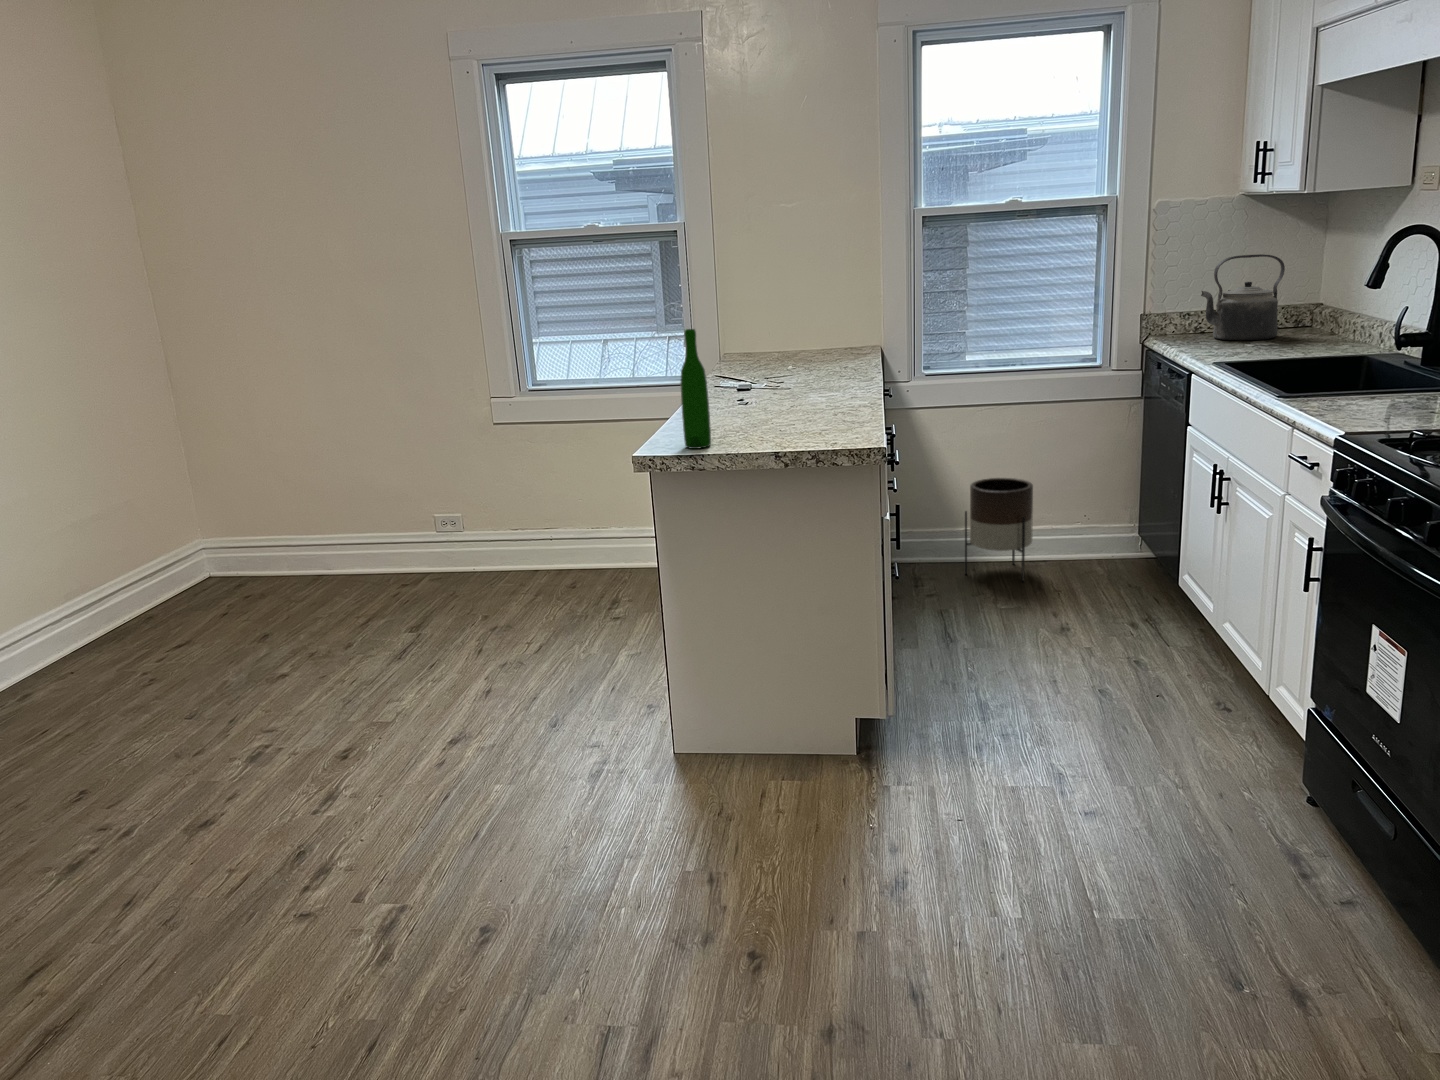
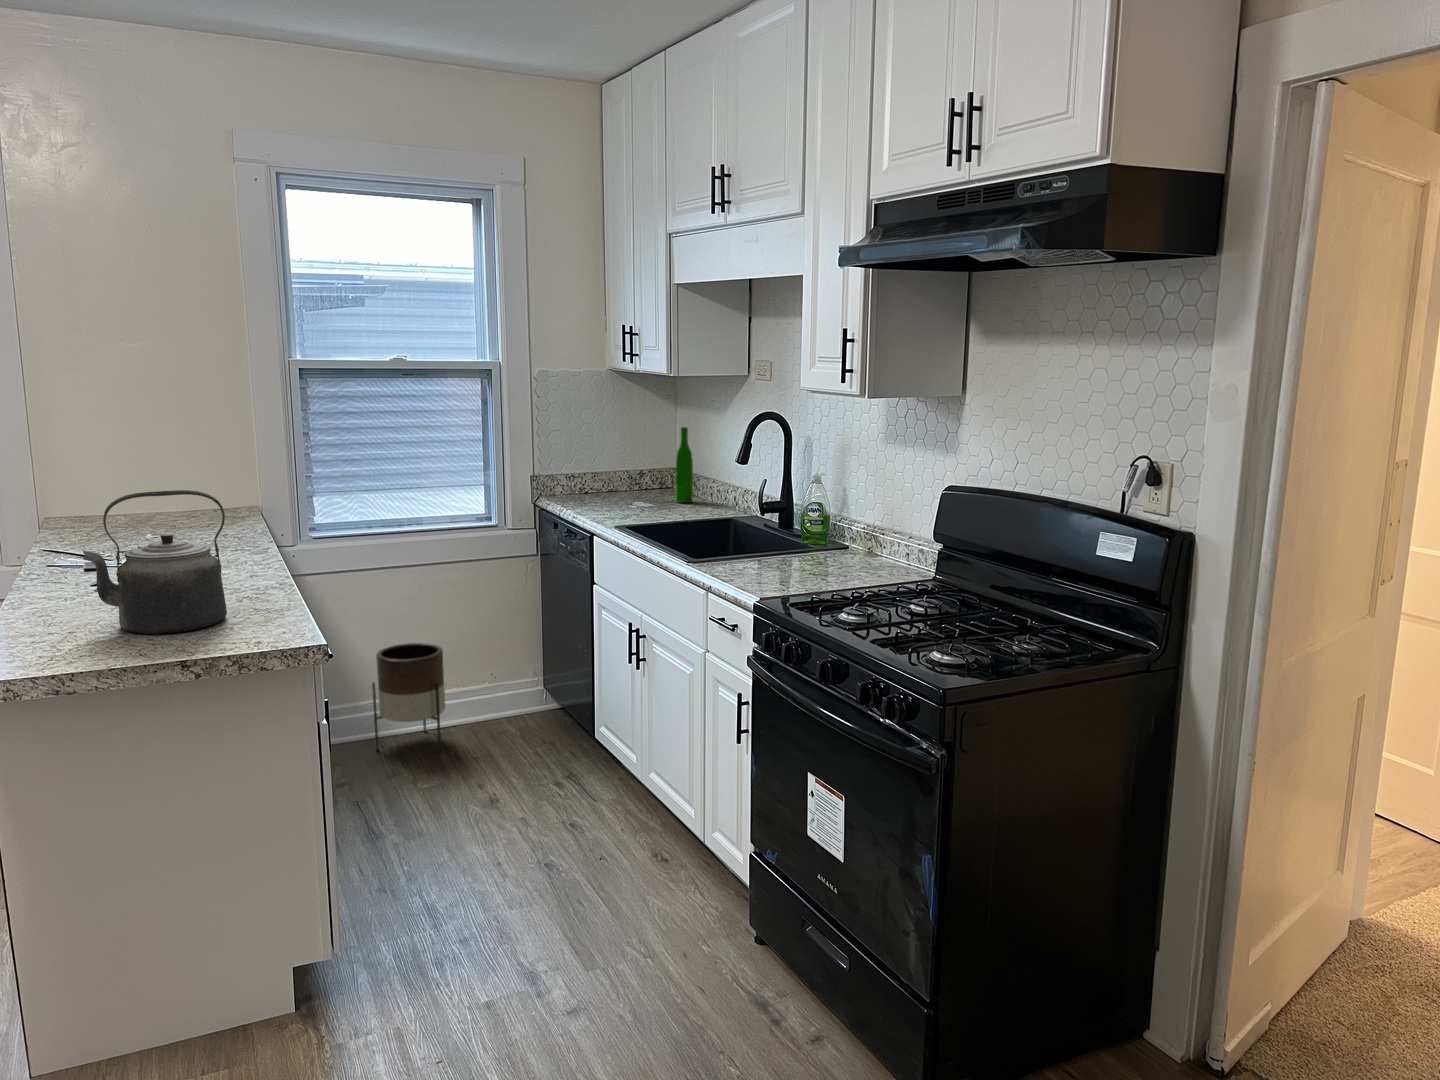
kettle: present [1201,254,1285,340] -> present [83,490,227,634]
wine bottle: present [680,329,711,449] -> present [675,427,693,503]

